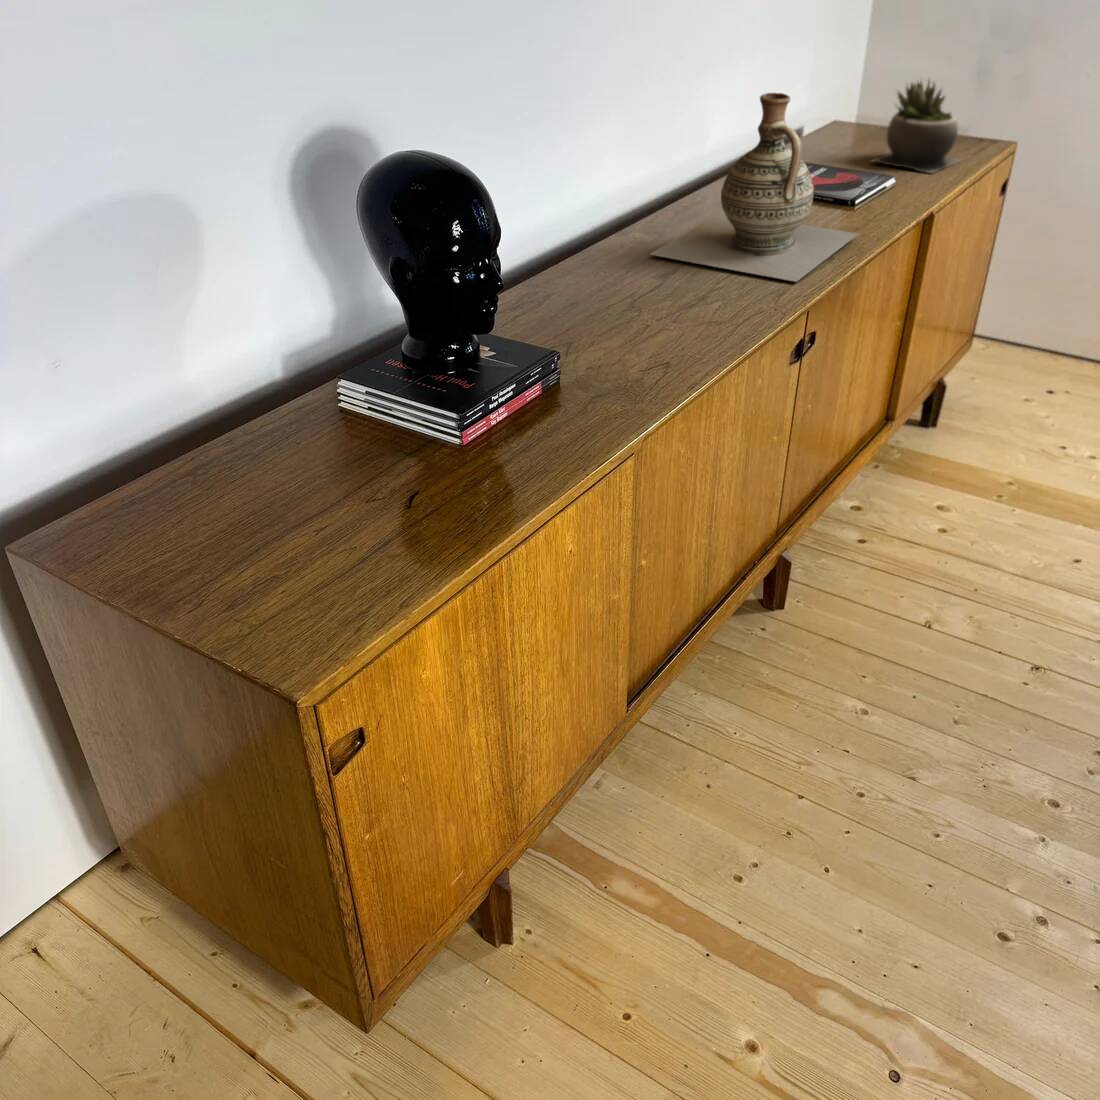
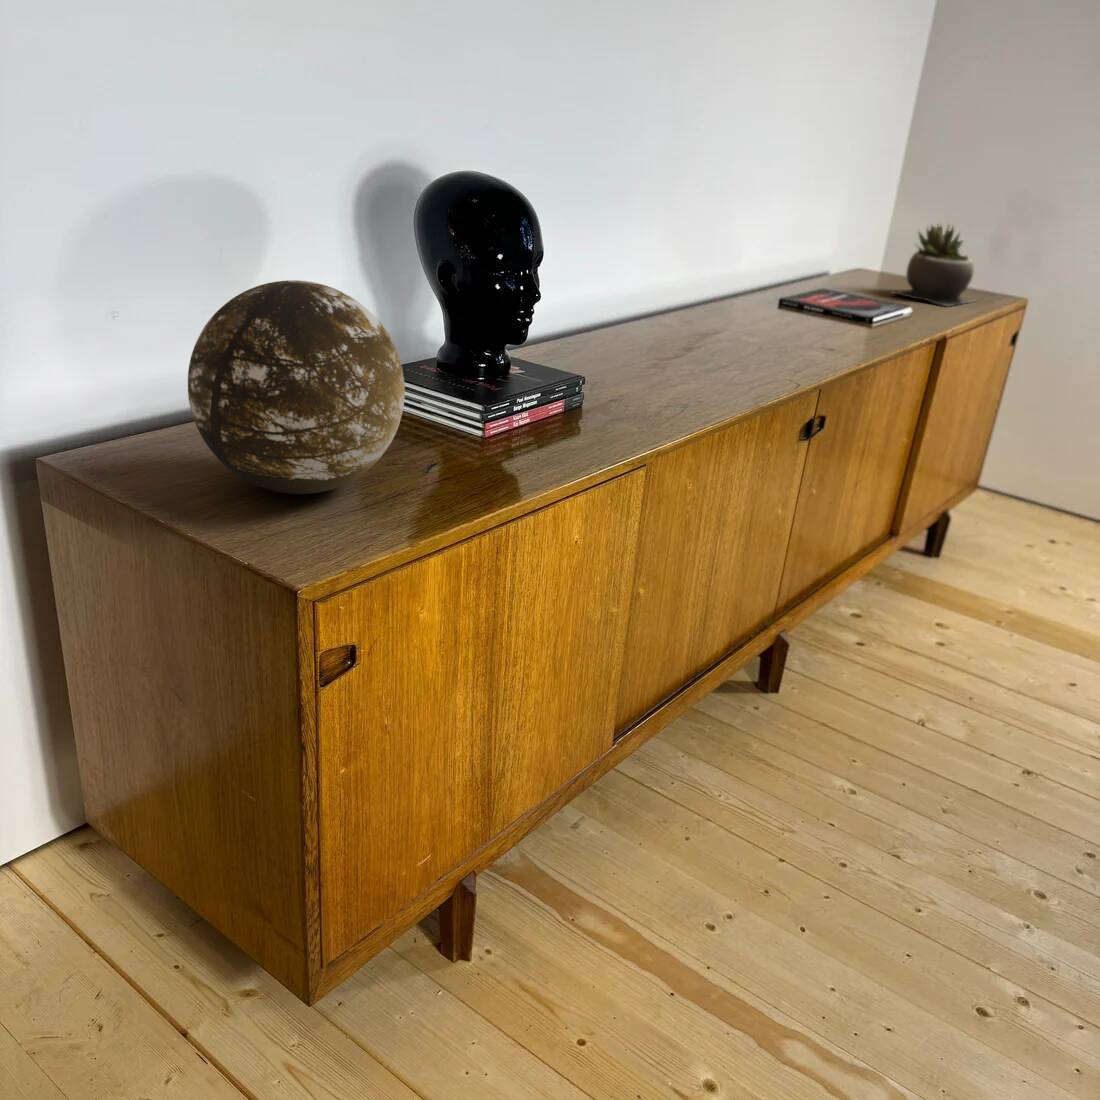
ceramic jug: present [651,93,858,282] -> none [675,195,875,362]
decorative orb: none [144,341,377,566] -> present [188,280,405,494]

